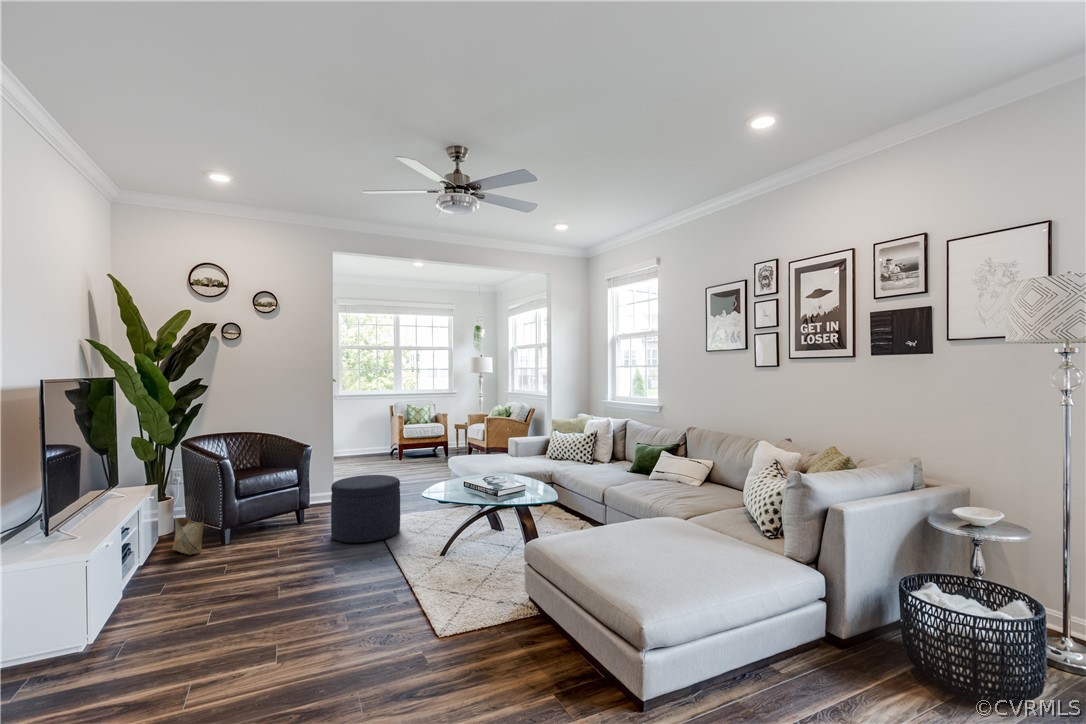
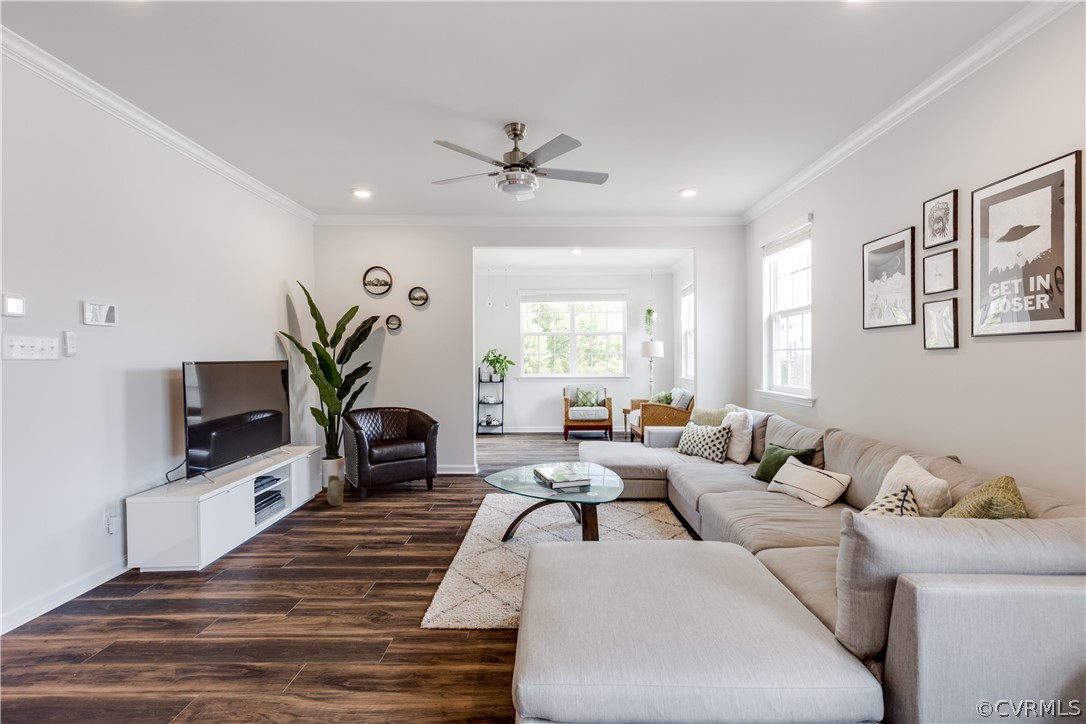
ottoman: present [331,475,400,543] -> none [436,454,499,517]

